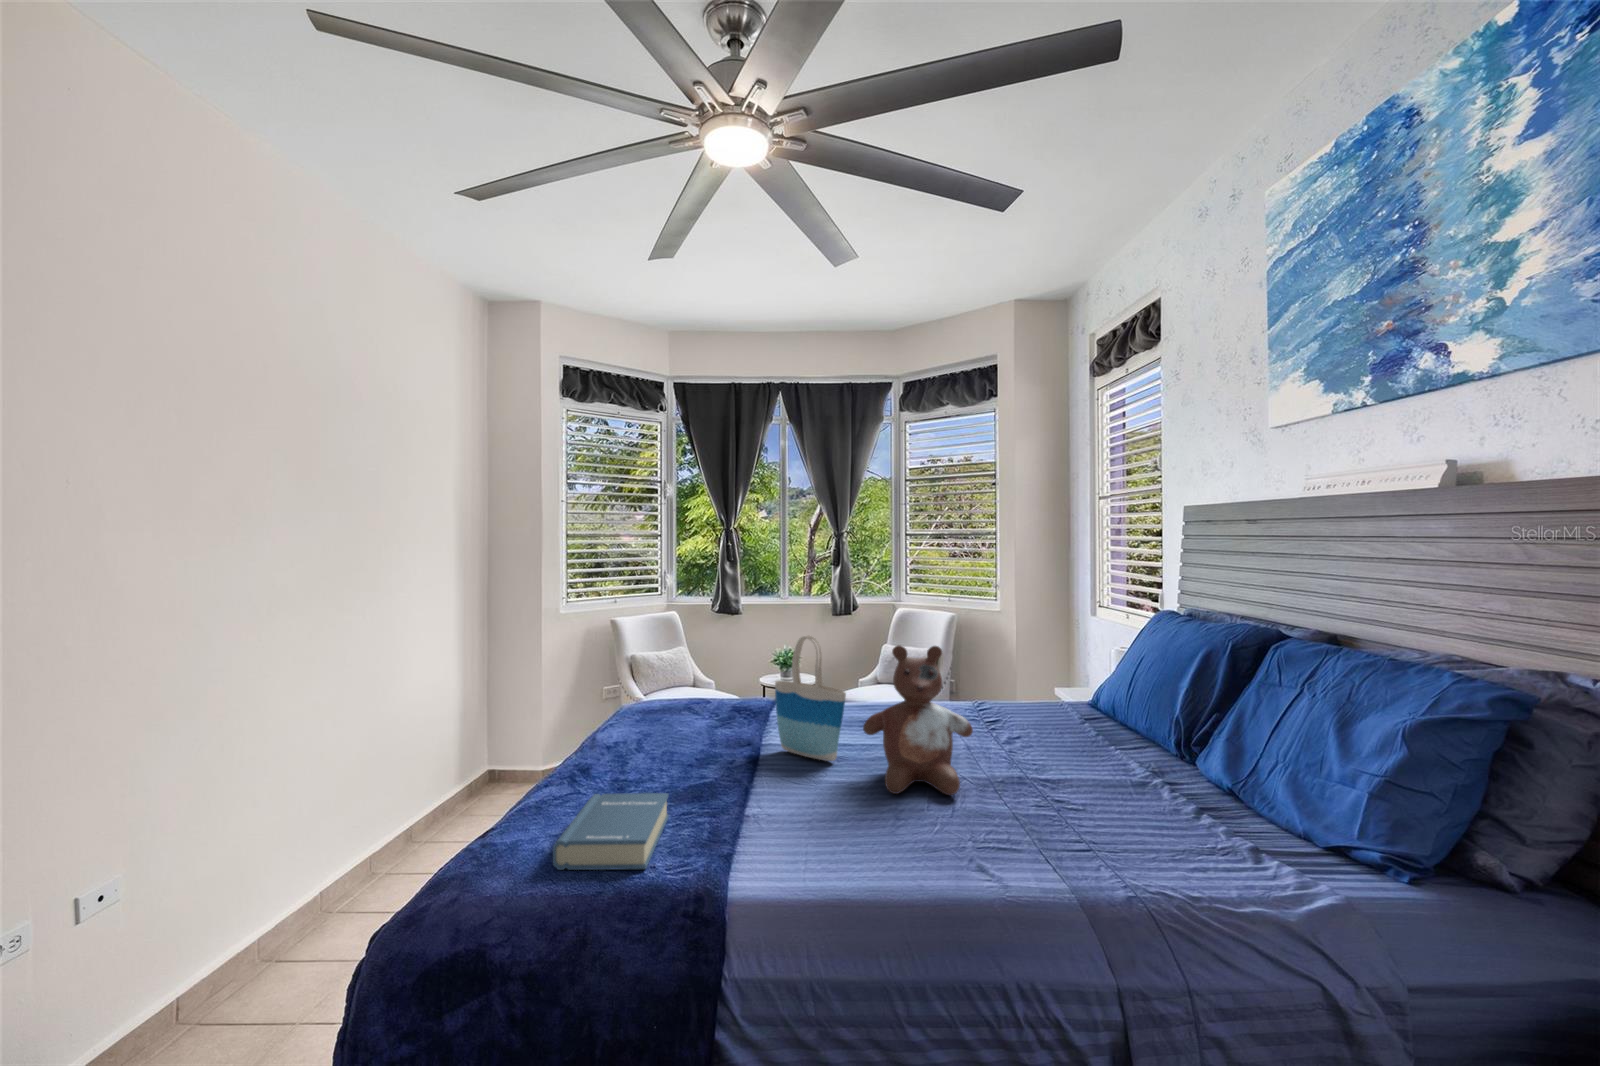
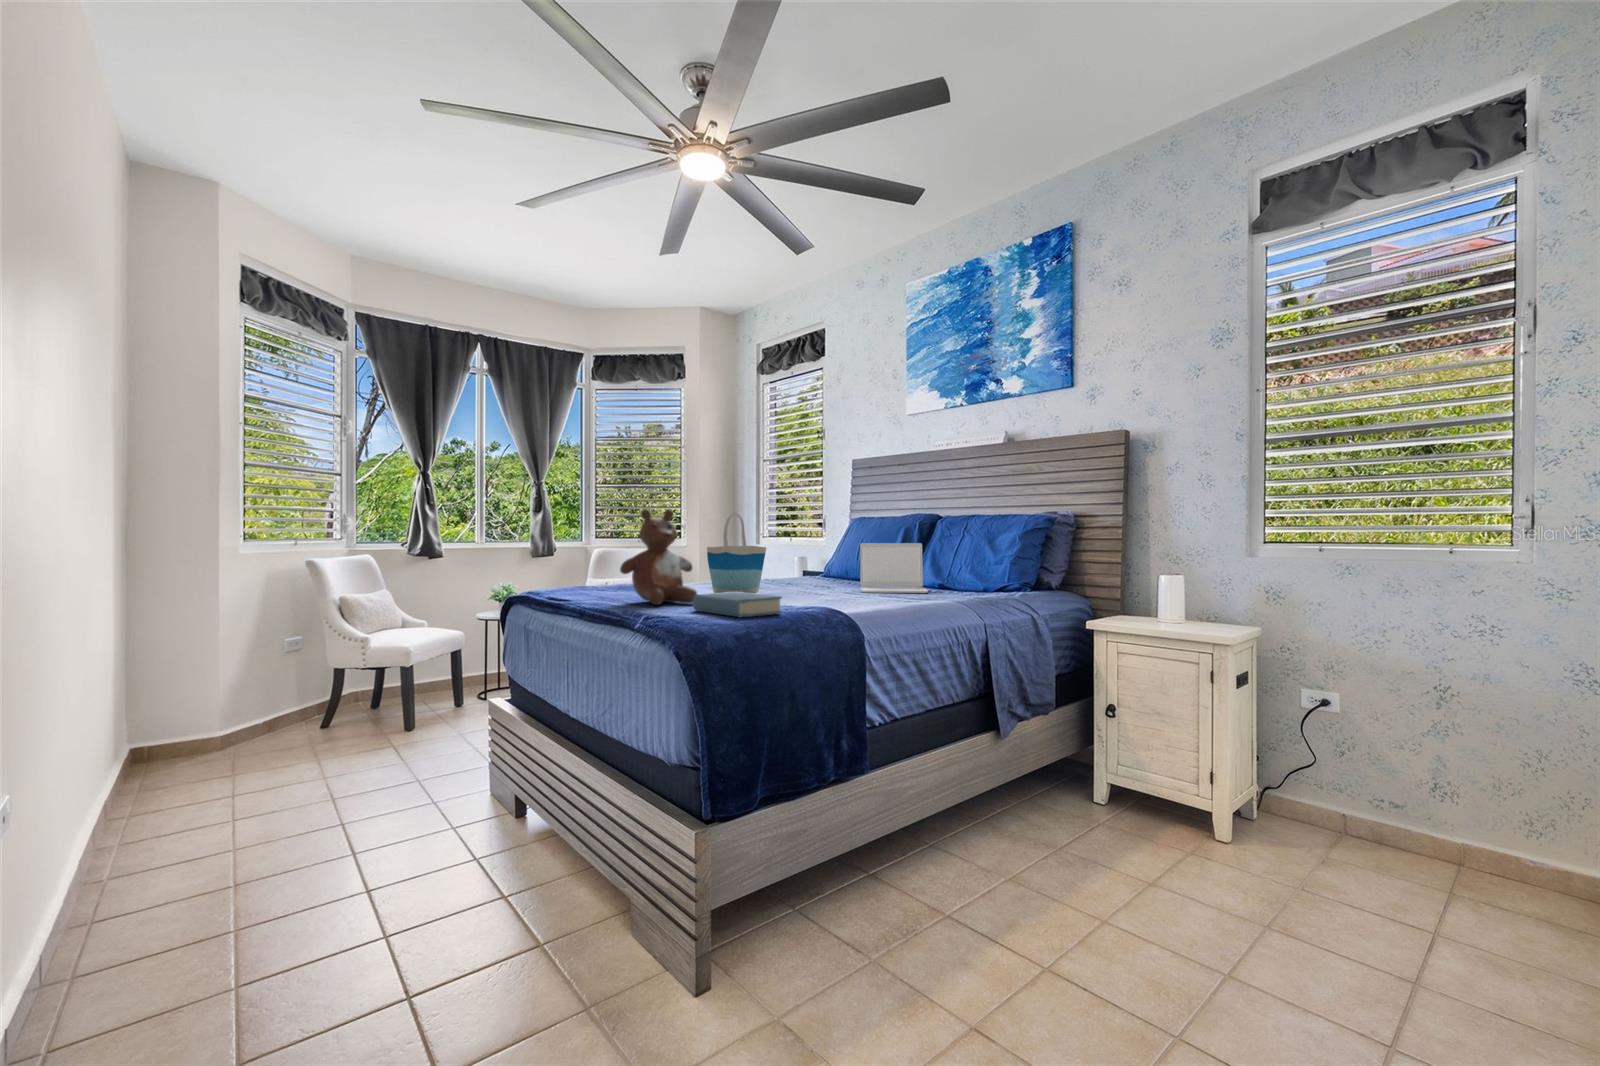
stuffed bear: present [863,645,973,795] -> present [620,509,697,605]
laptop: none [1021,686,1178,818] -> present [860,543,928,593]

